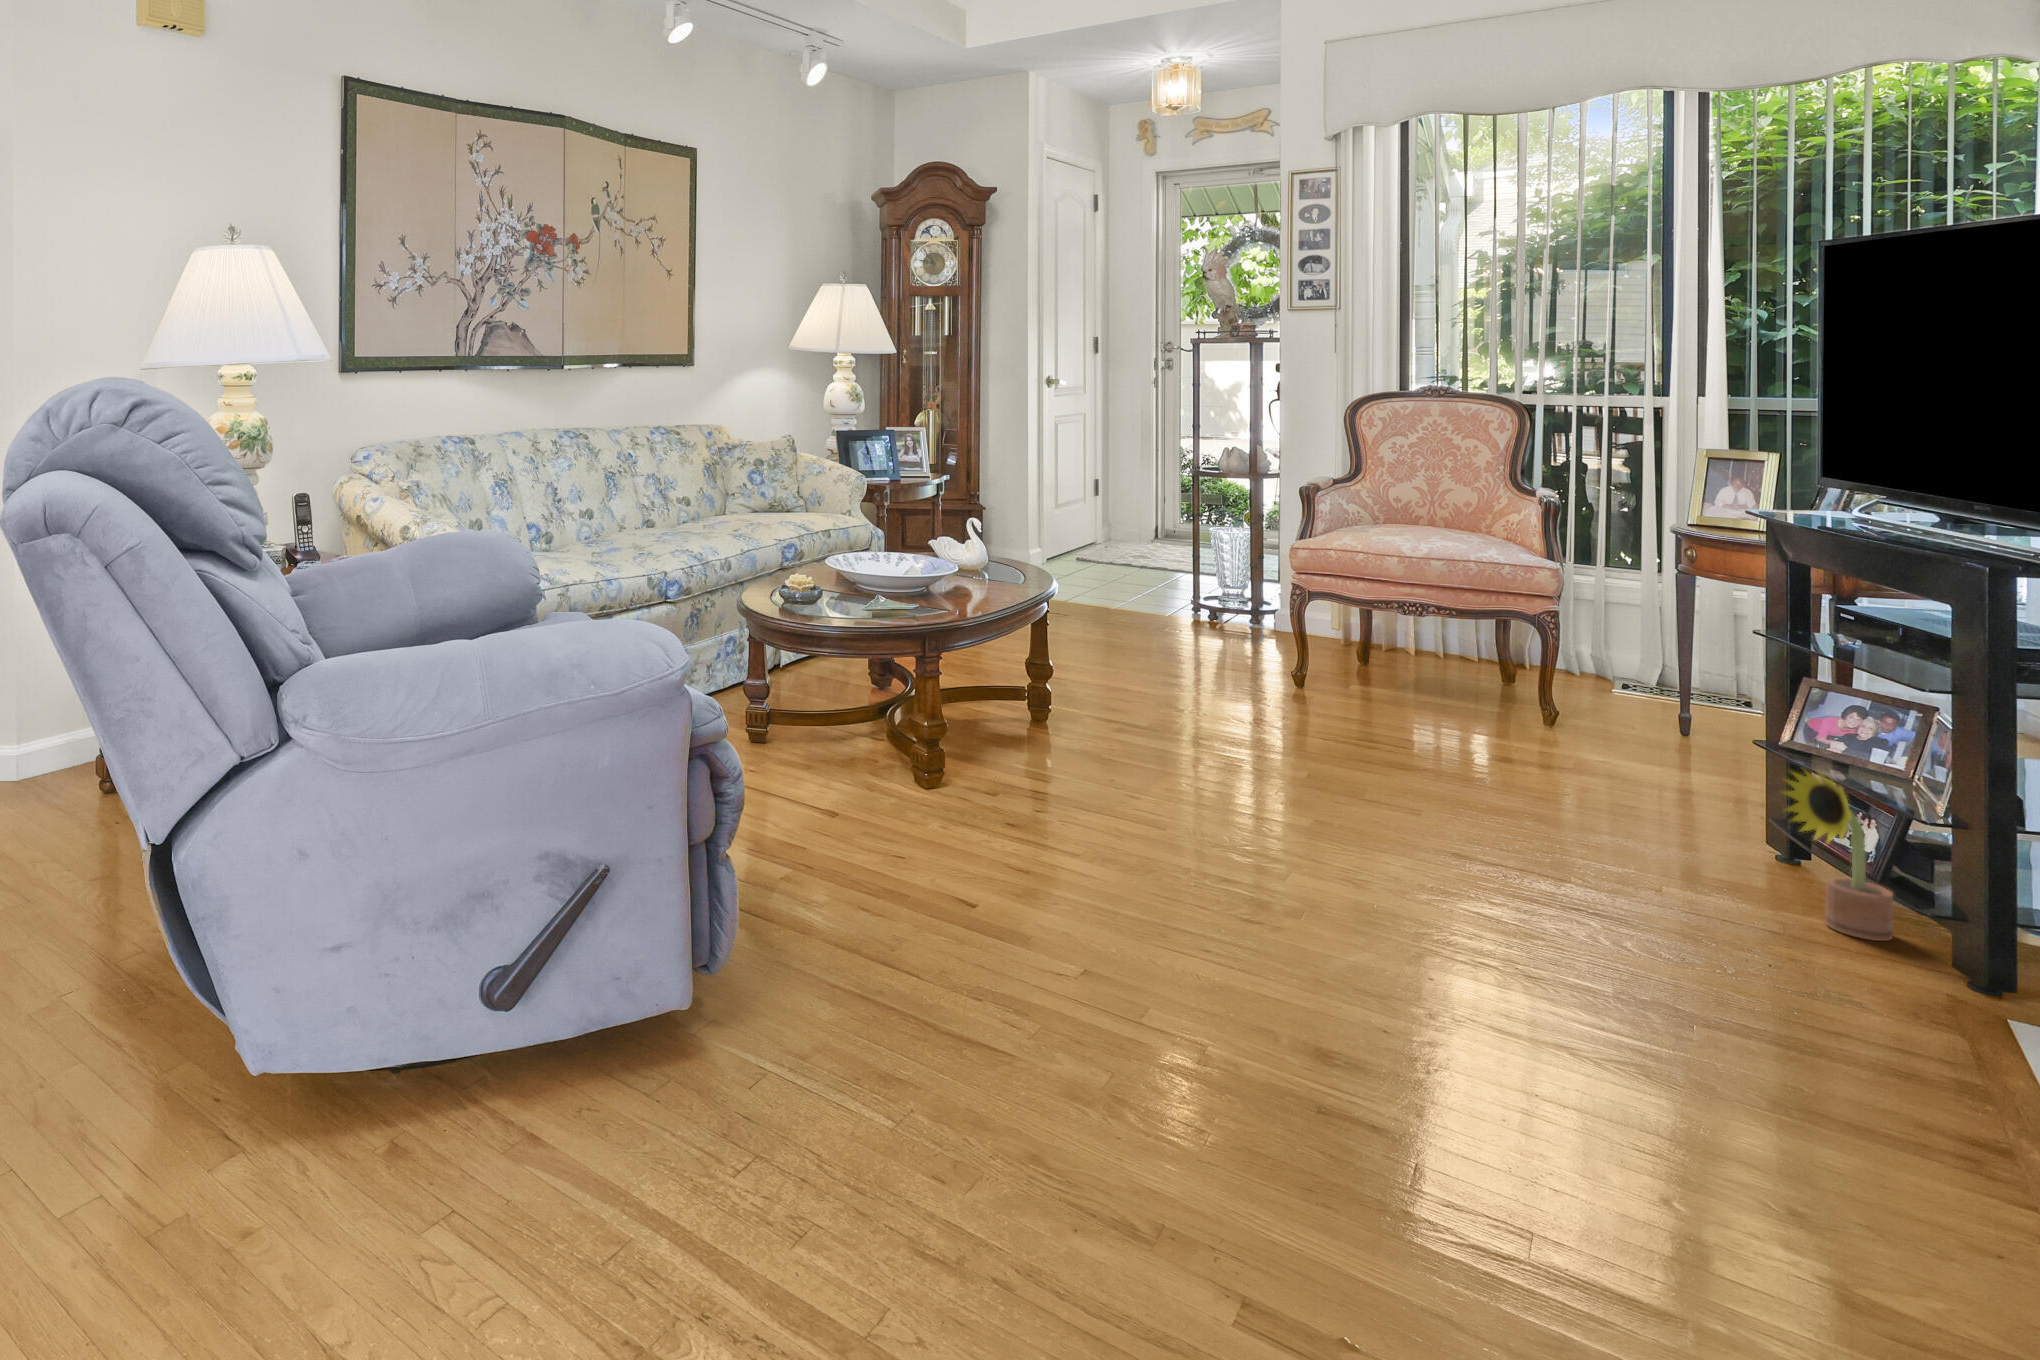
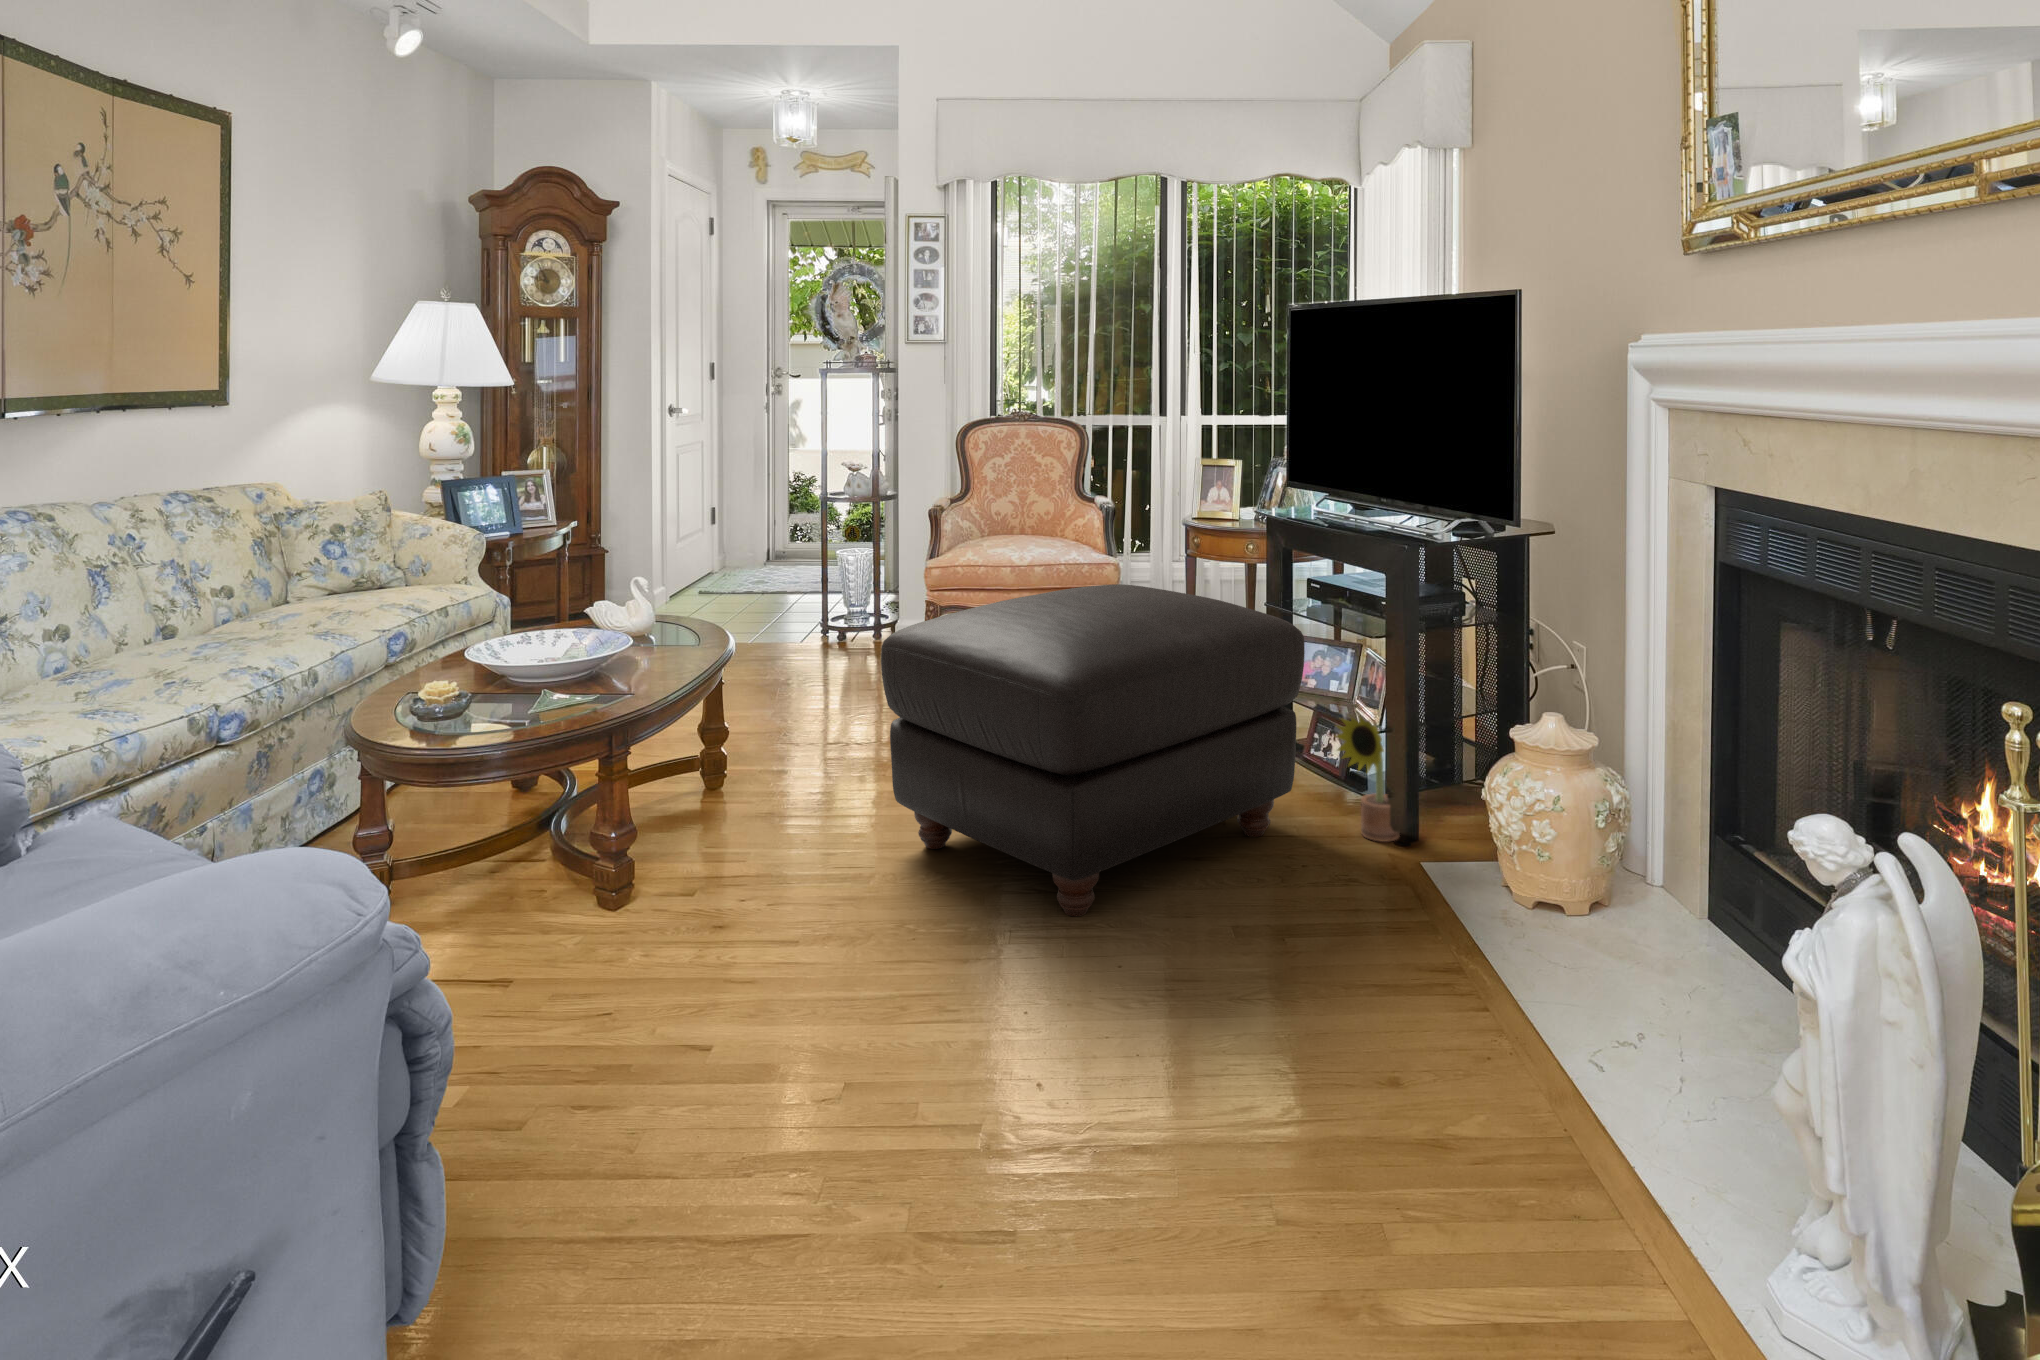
ottoman: none [1180,573,1736,891] -> present [881,584,1305,916]

